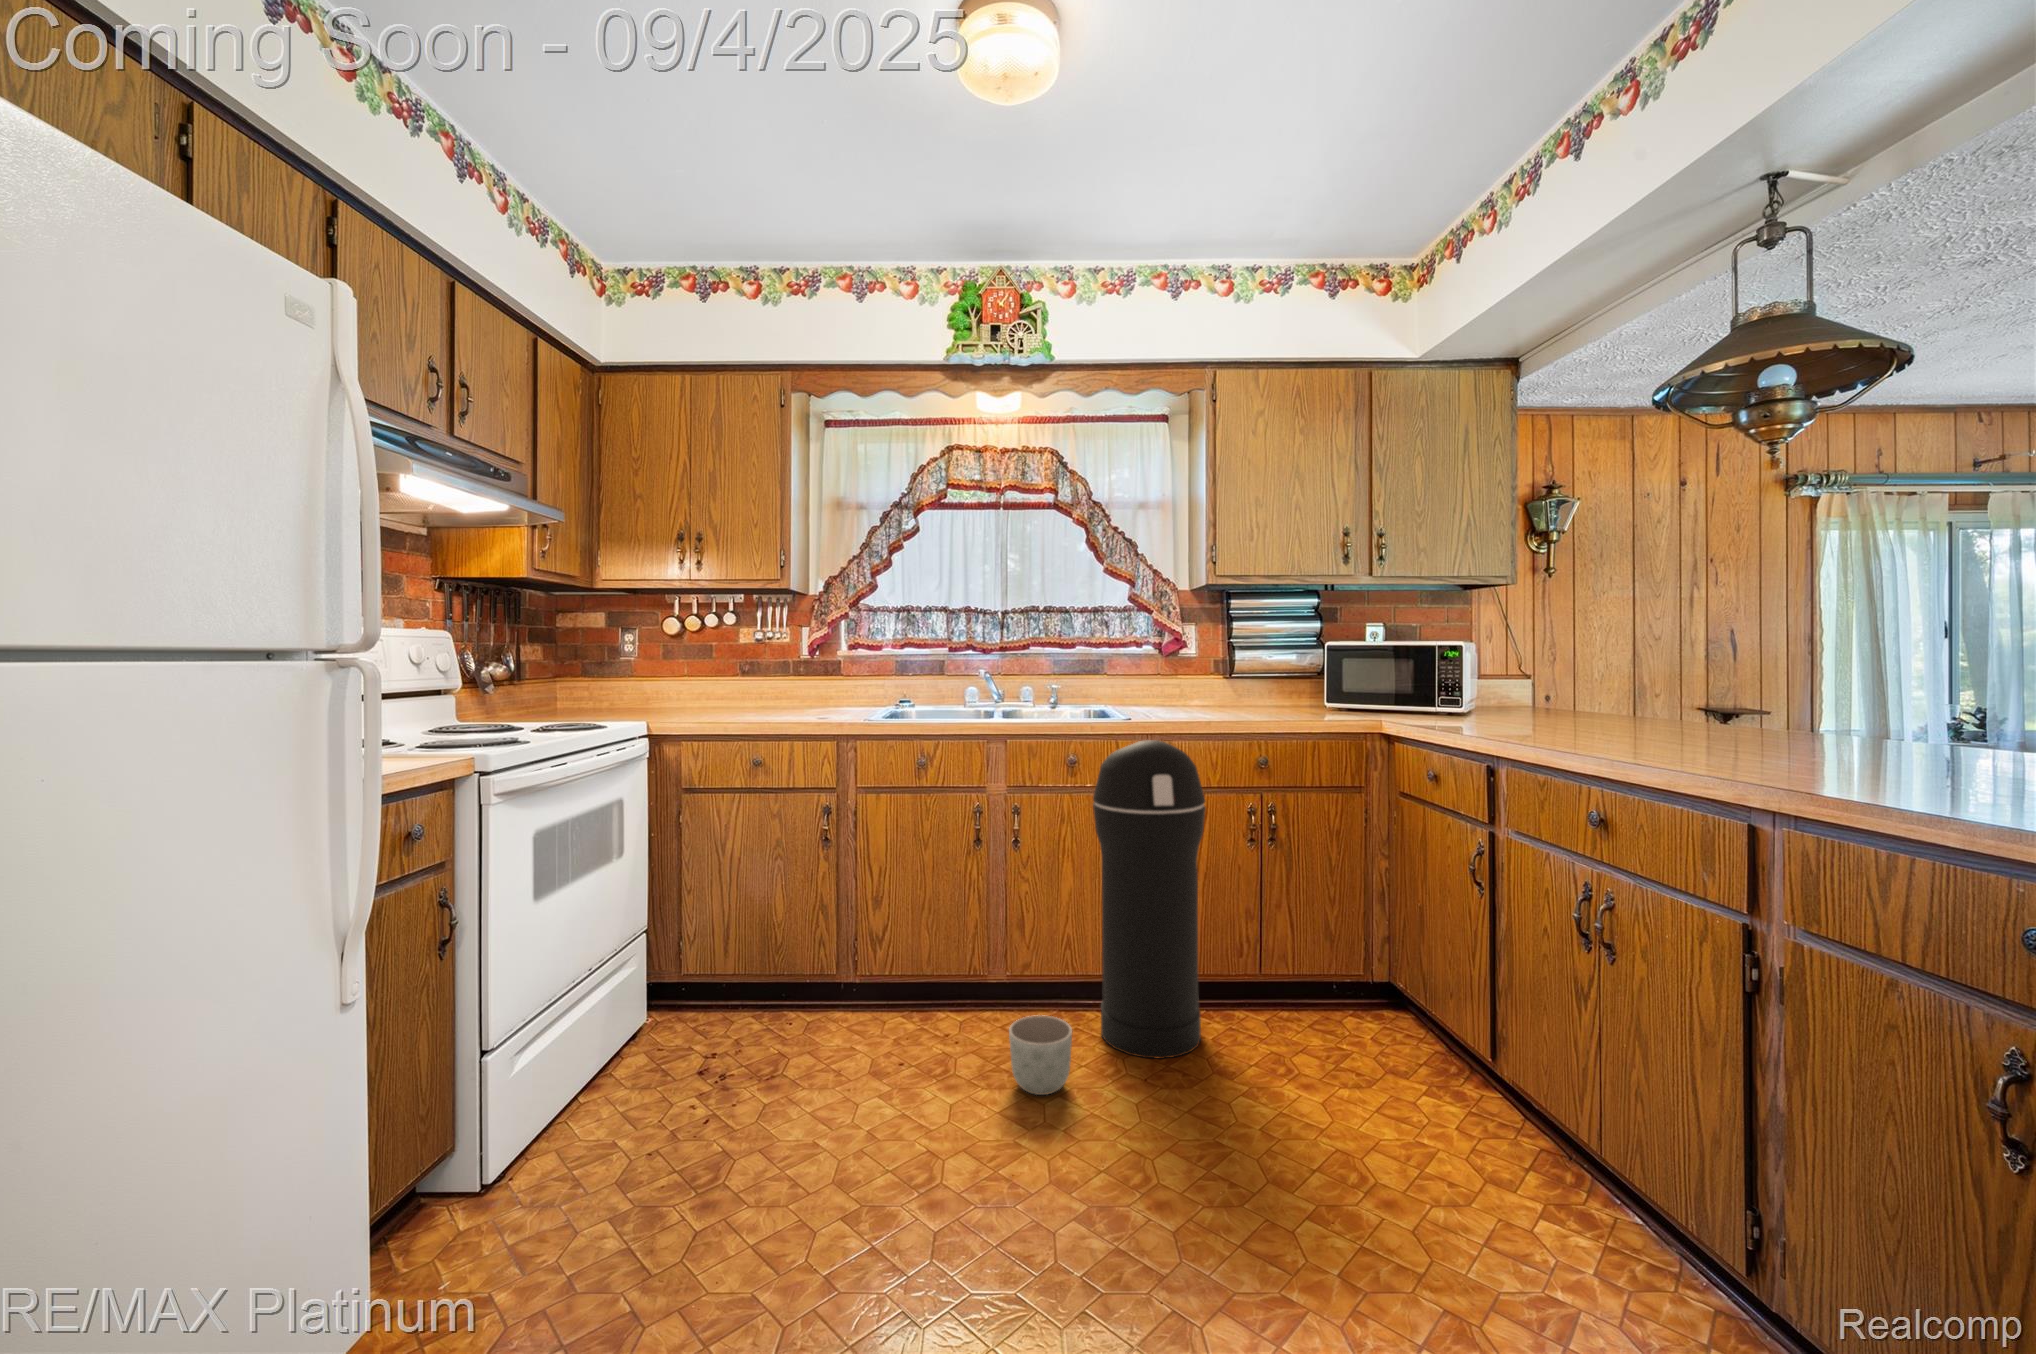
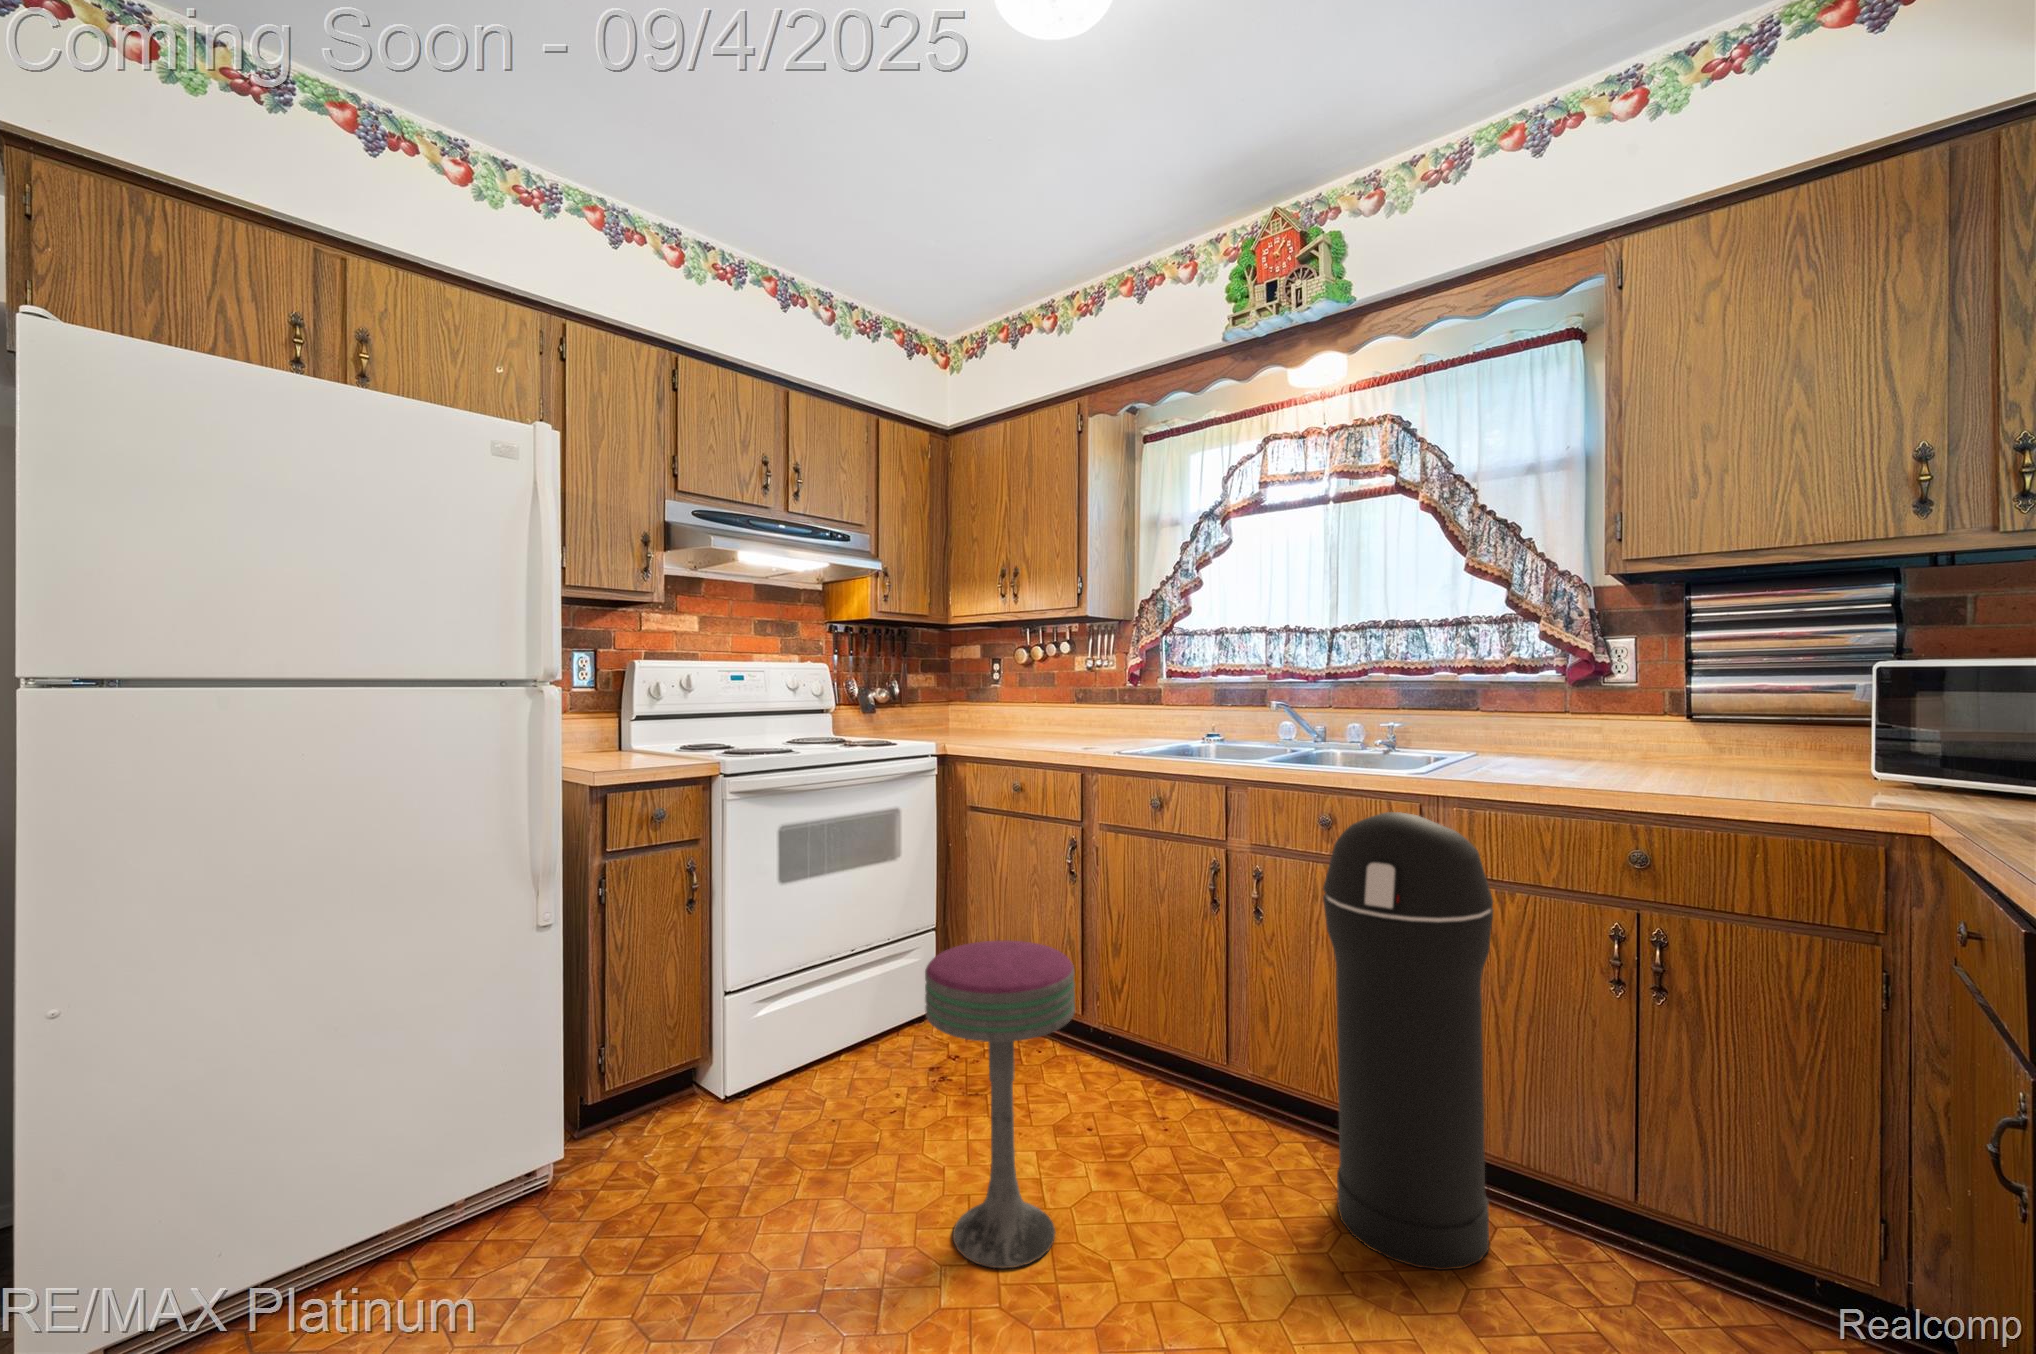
bar stool: none [839,885,984,1195] -> present [925,940,1075,1268]
planter: present [1009,1015,1072,1095] -> none [1162,1131,1241,1233]

